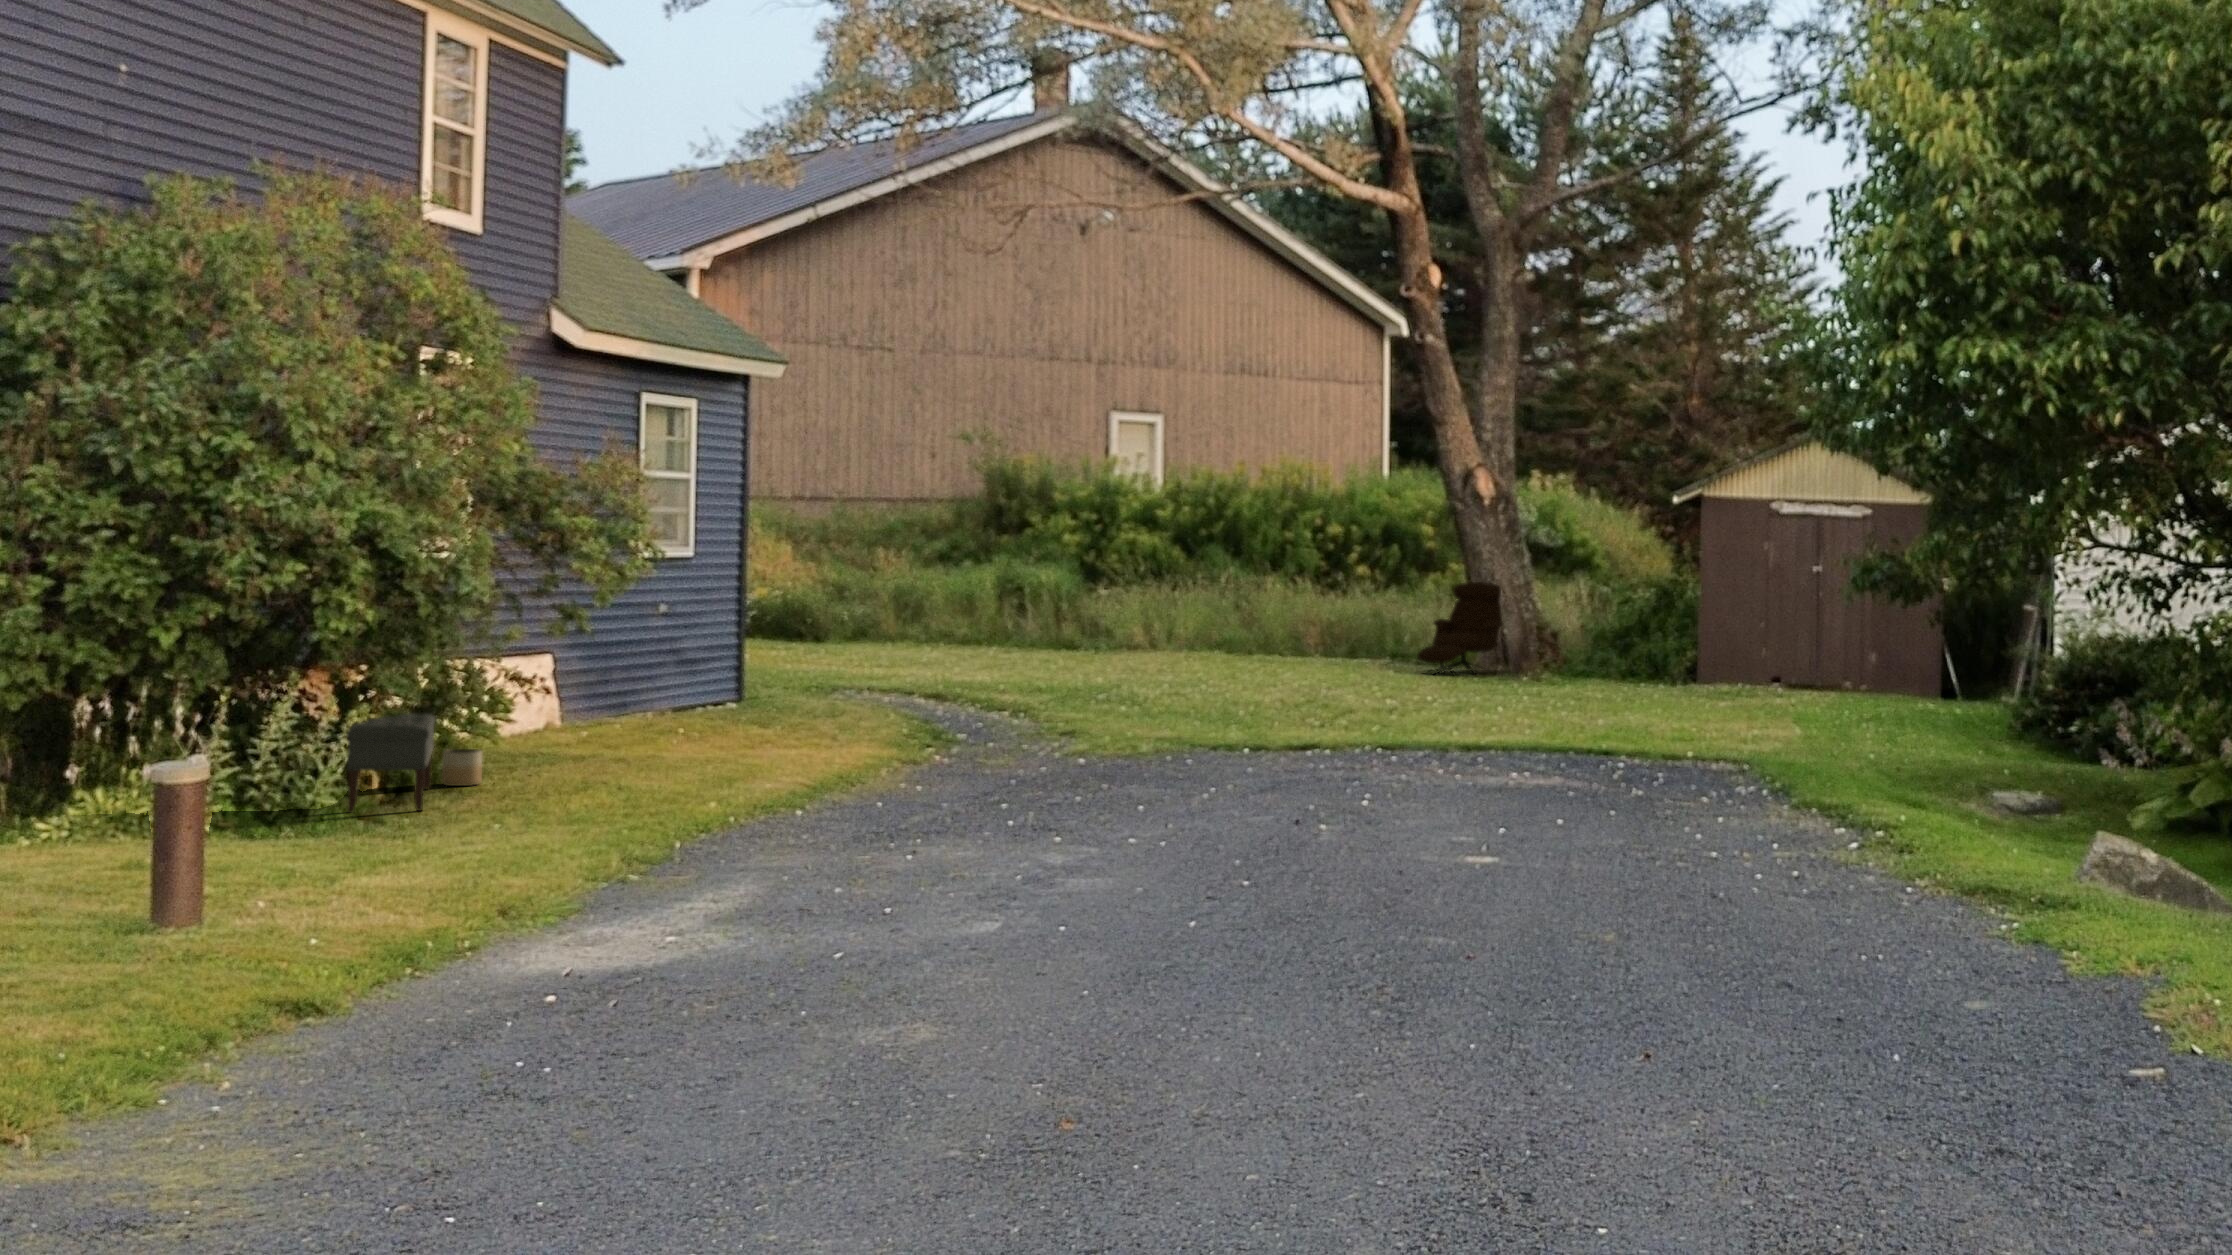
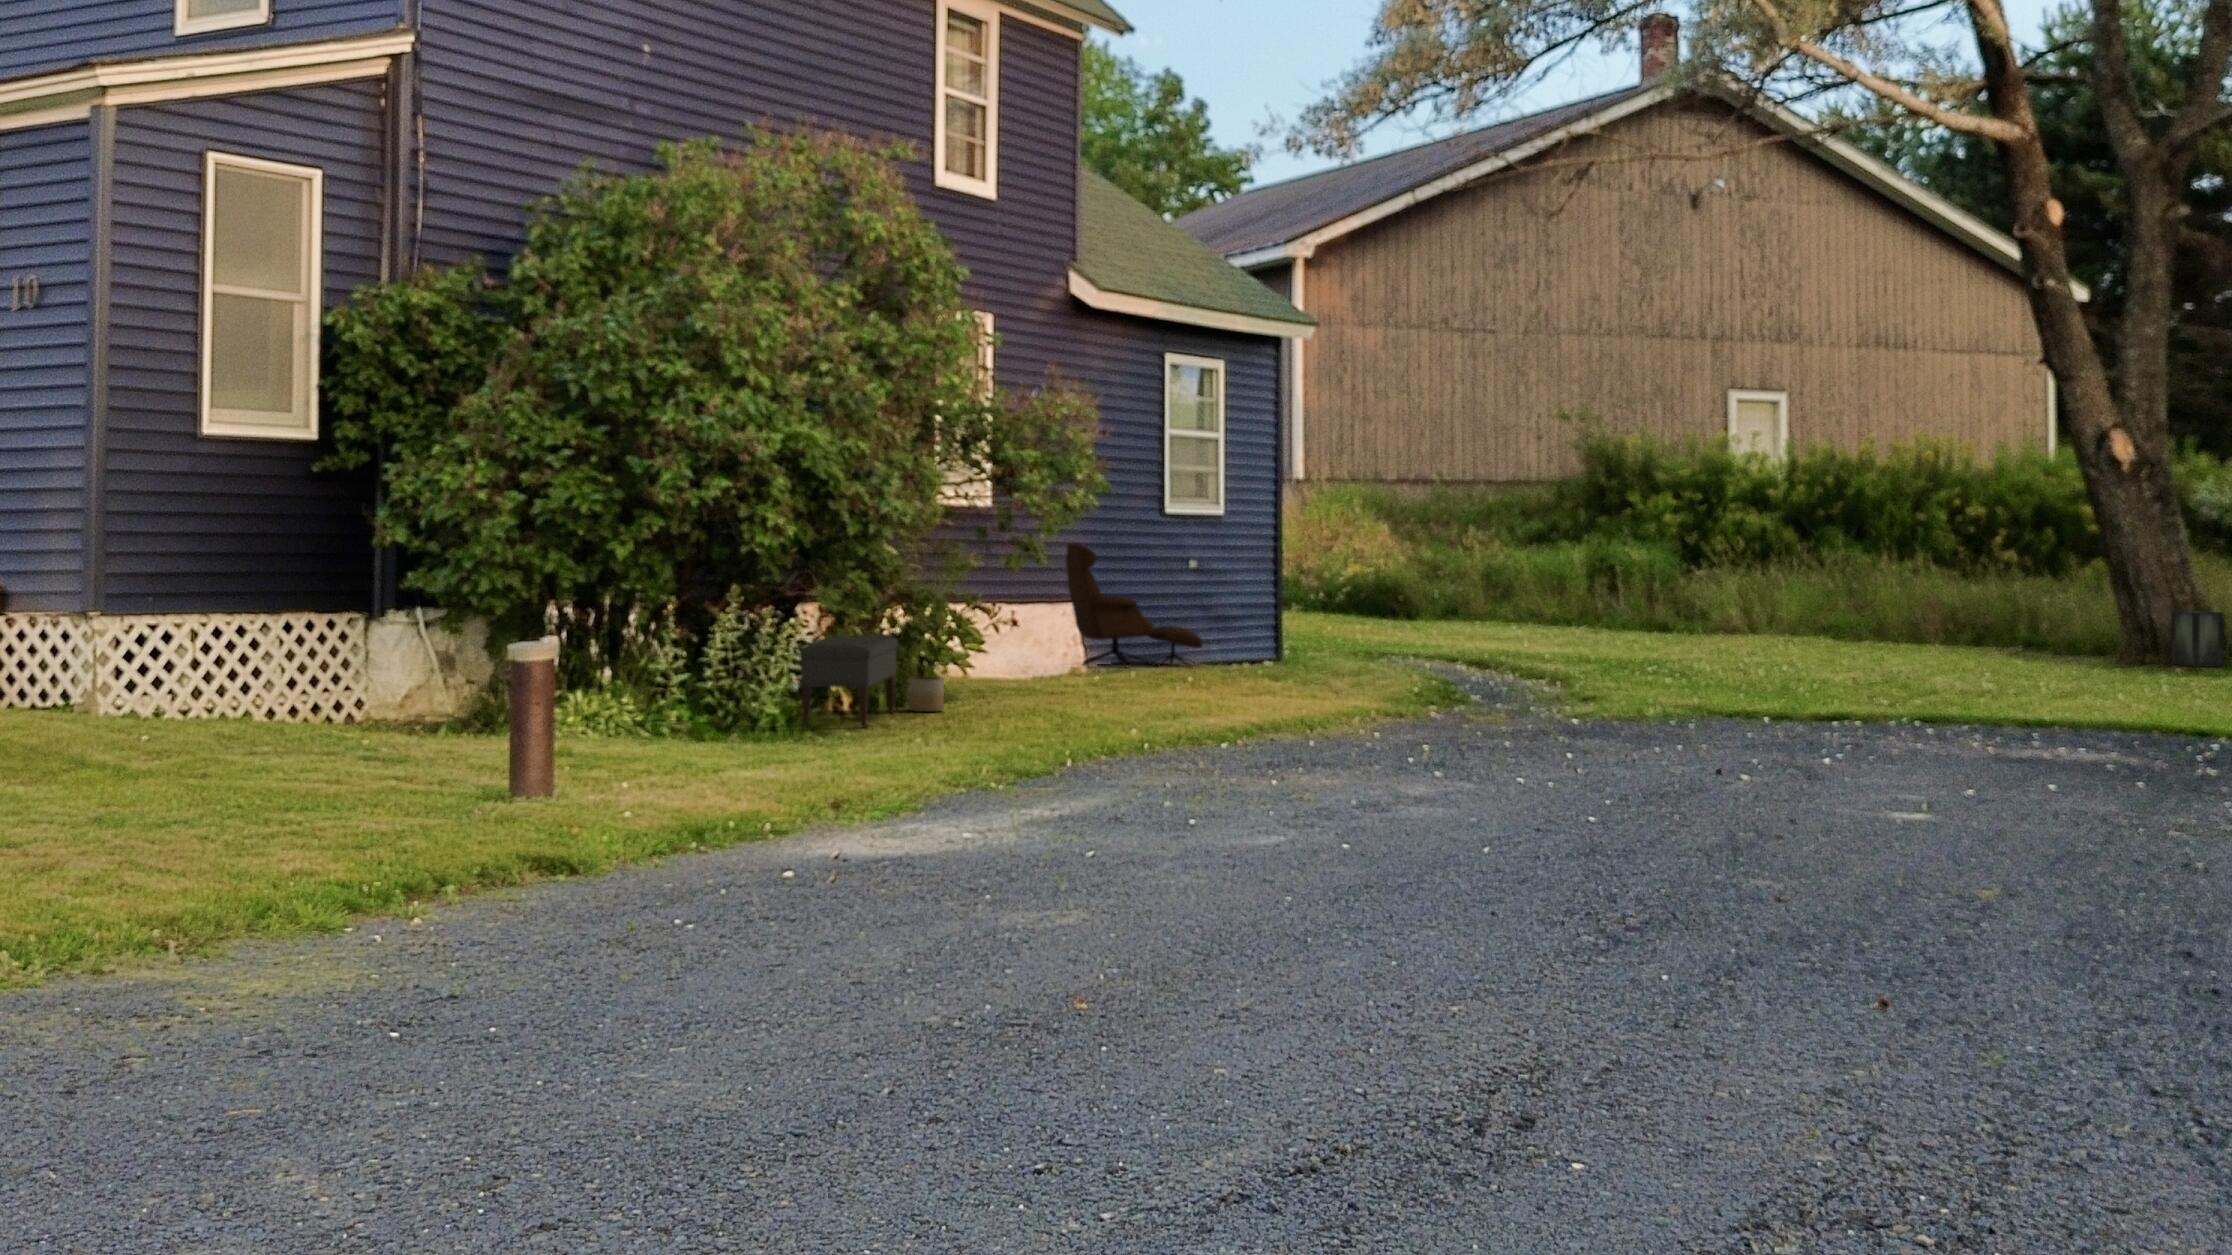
lounge chair: present [1417,582,1502,674] -> present [1066,543,1202,668]
storage box: none [1521,628,1562,677] -> present [2171,611,2223,667]

